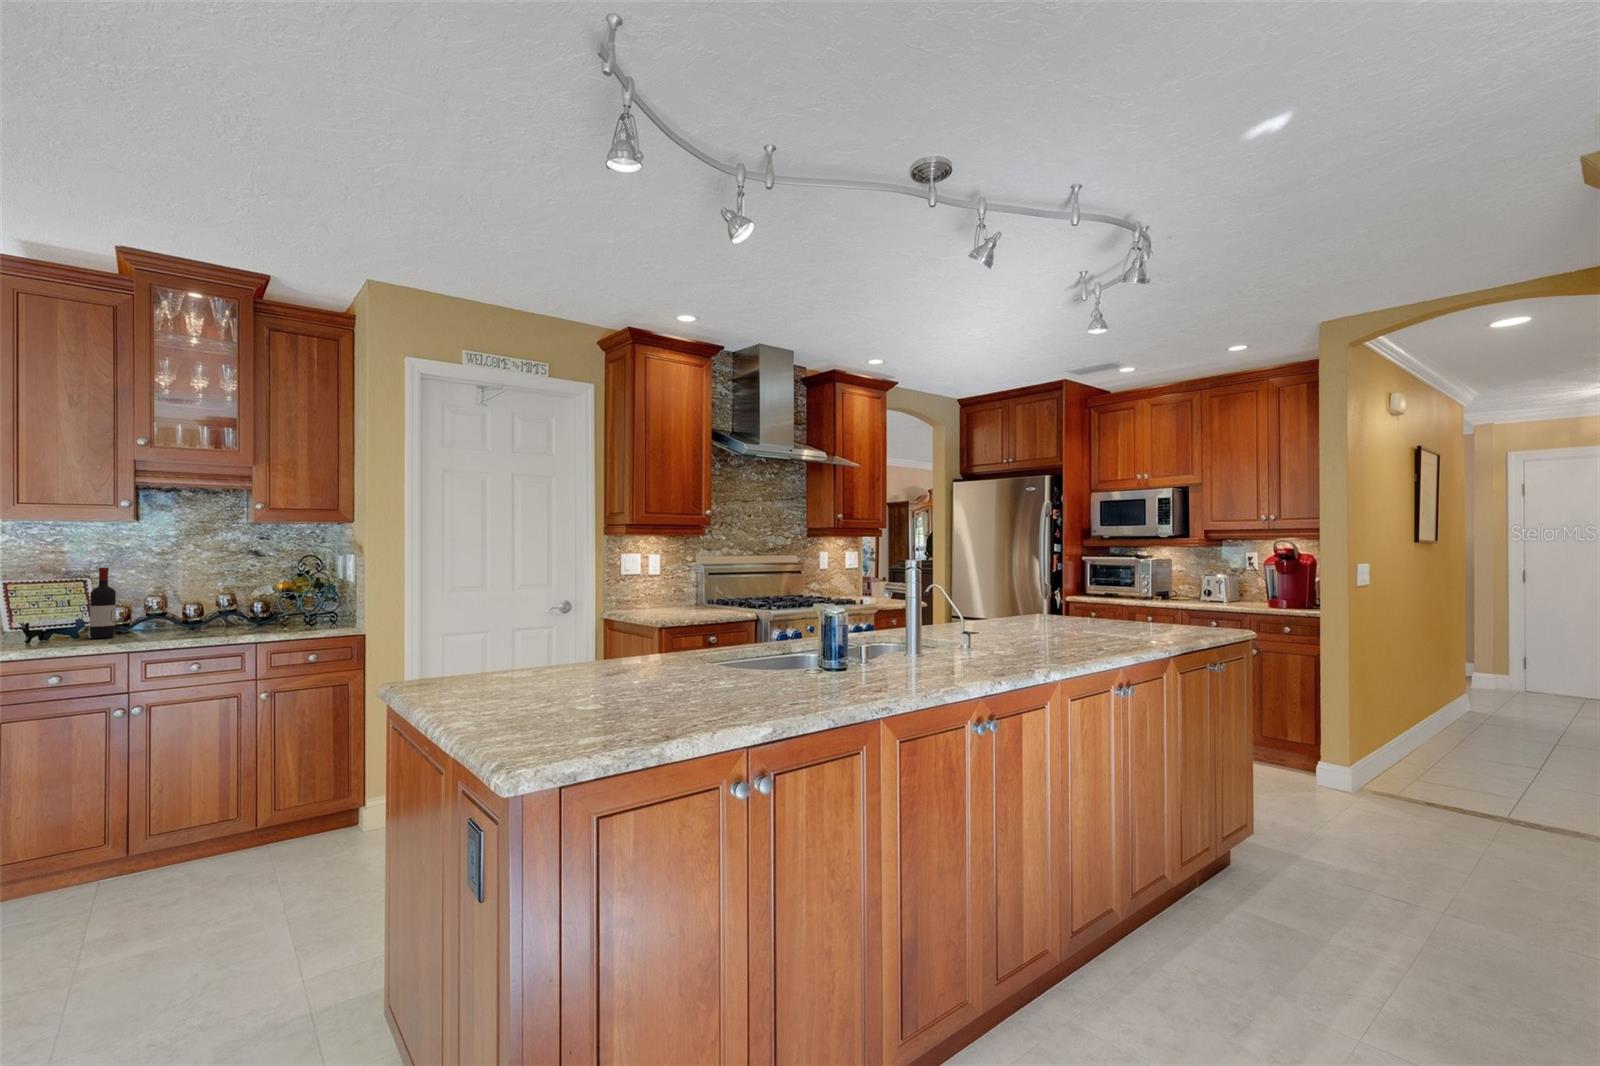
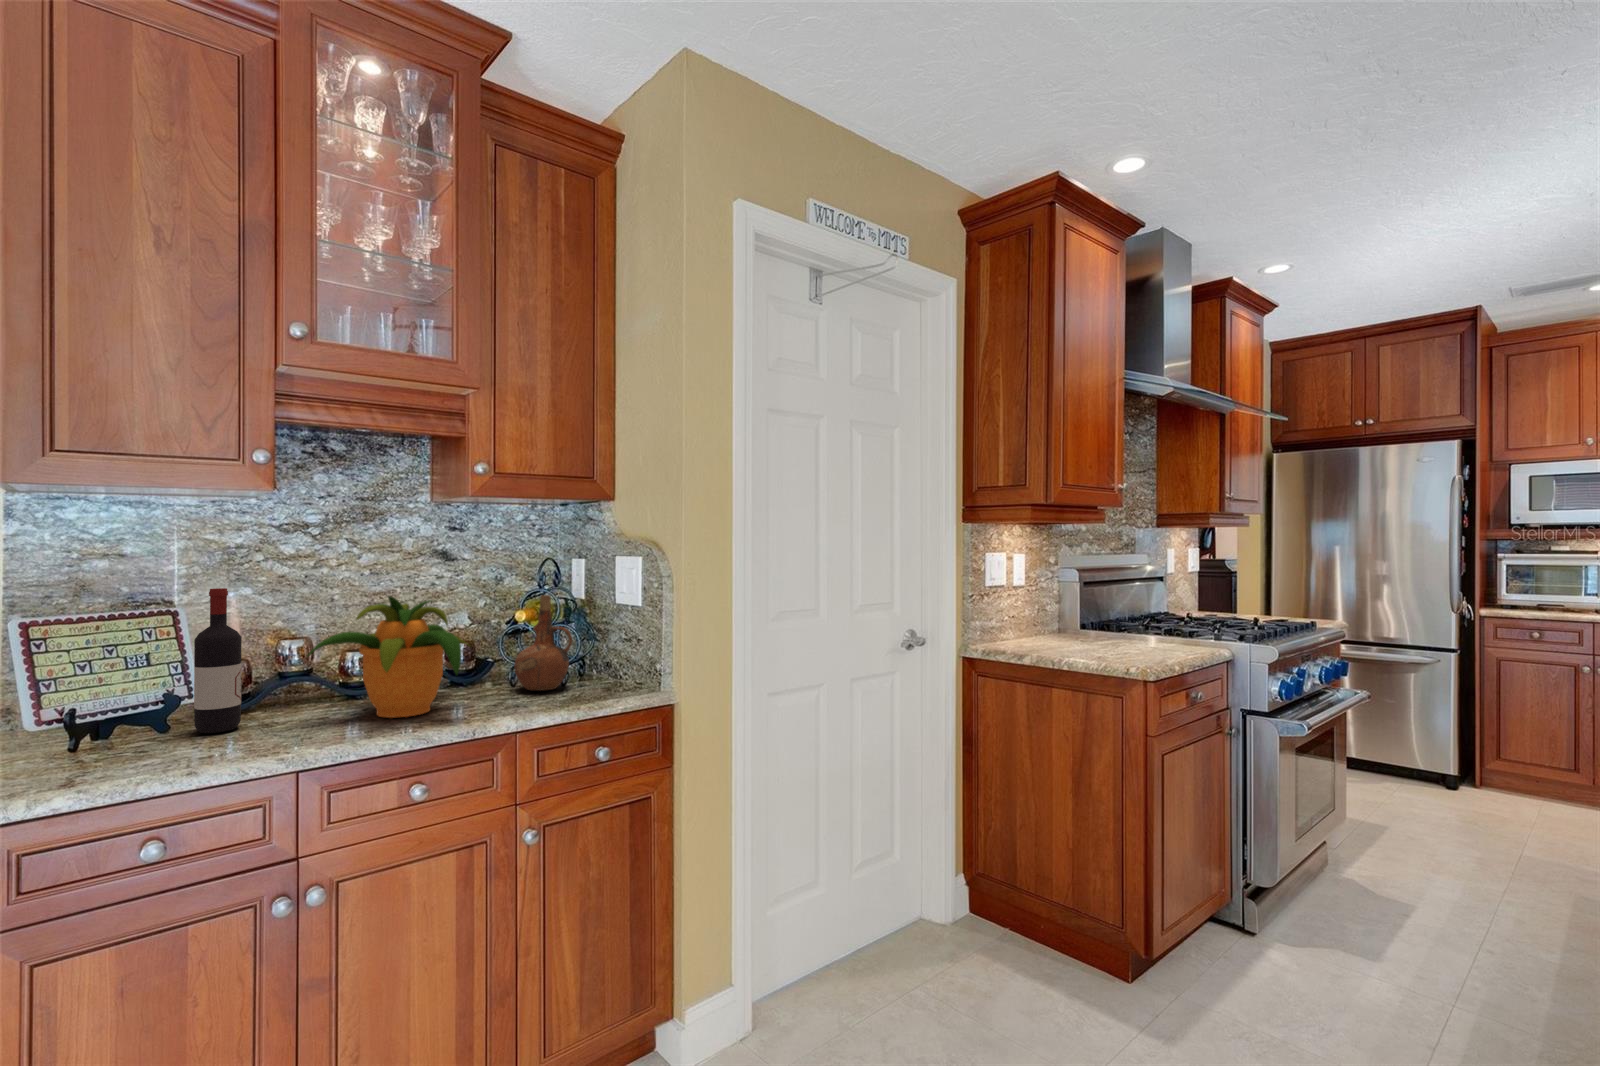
potted plant: none [148,572,248,635] -> present [308,596,468,718]
ceramic pitcher: none [280,575,316,627] -> present [514,595,572,691]

